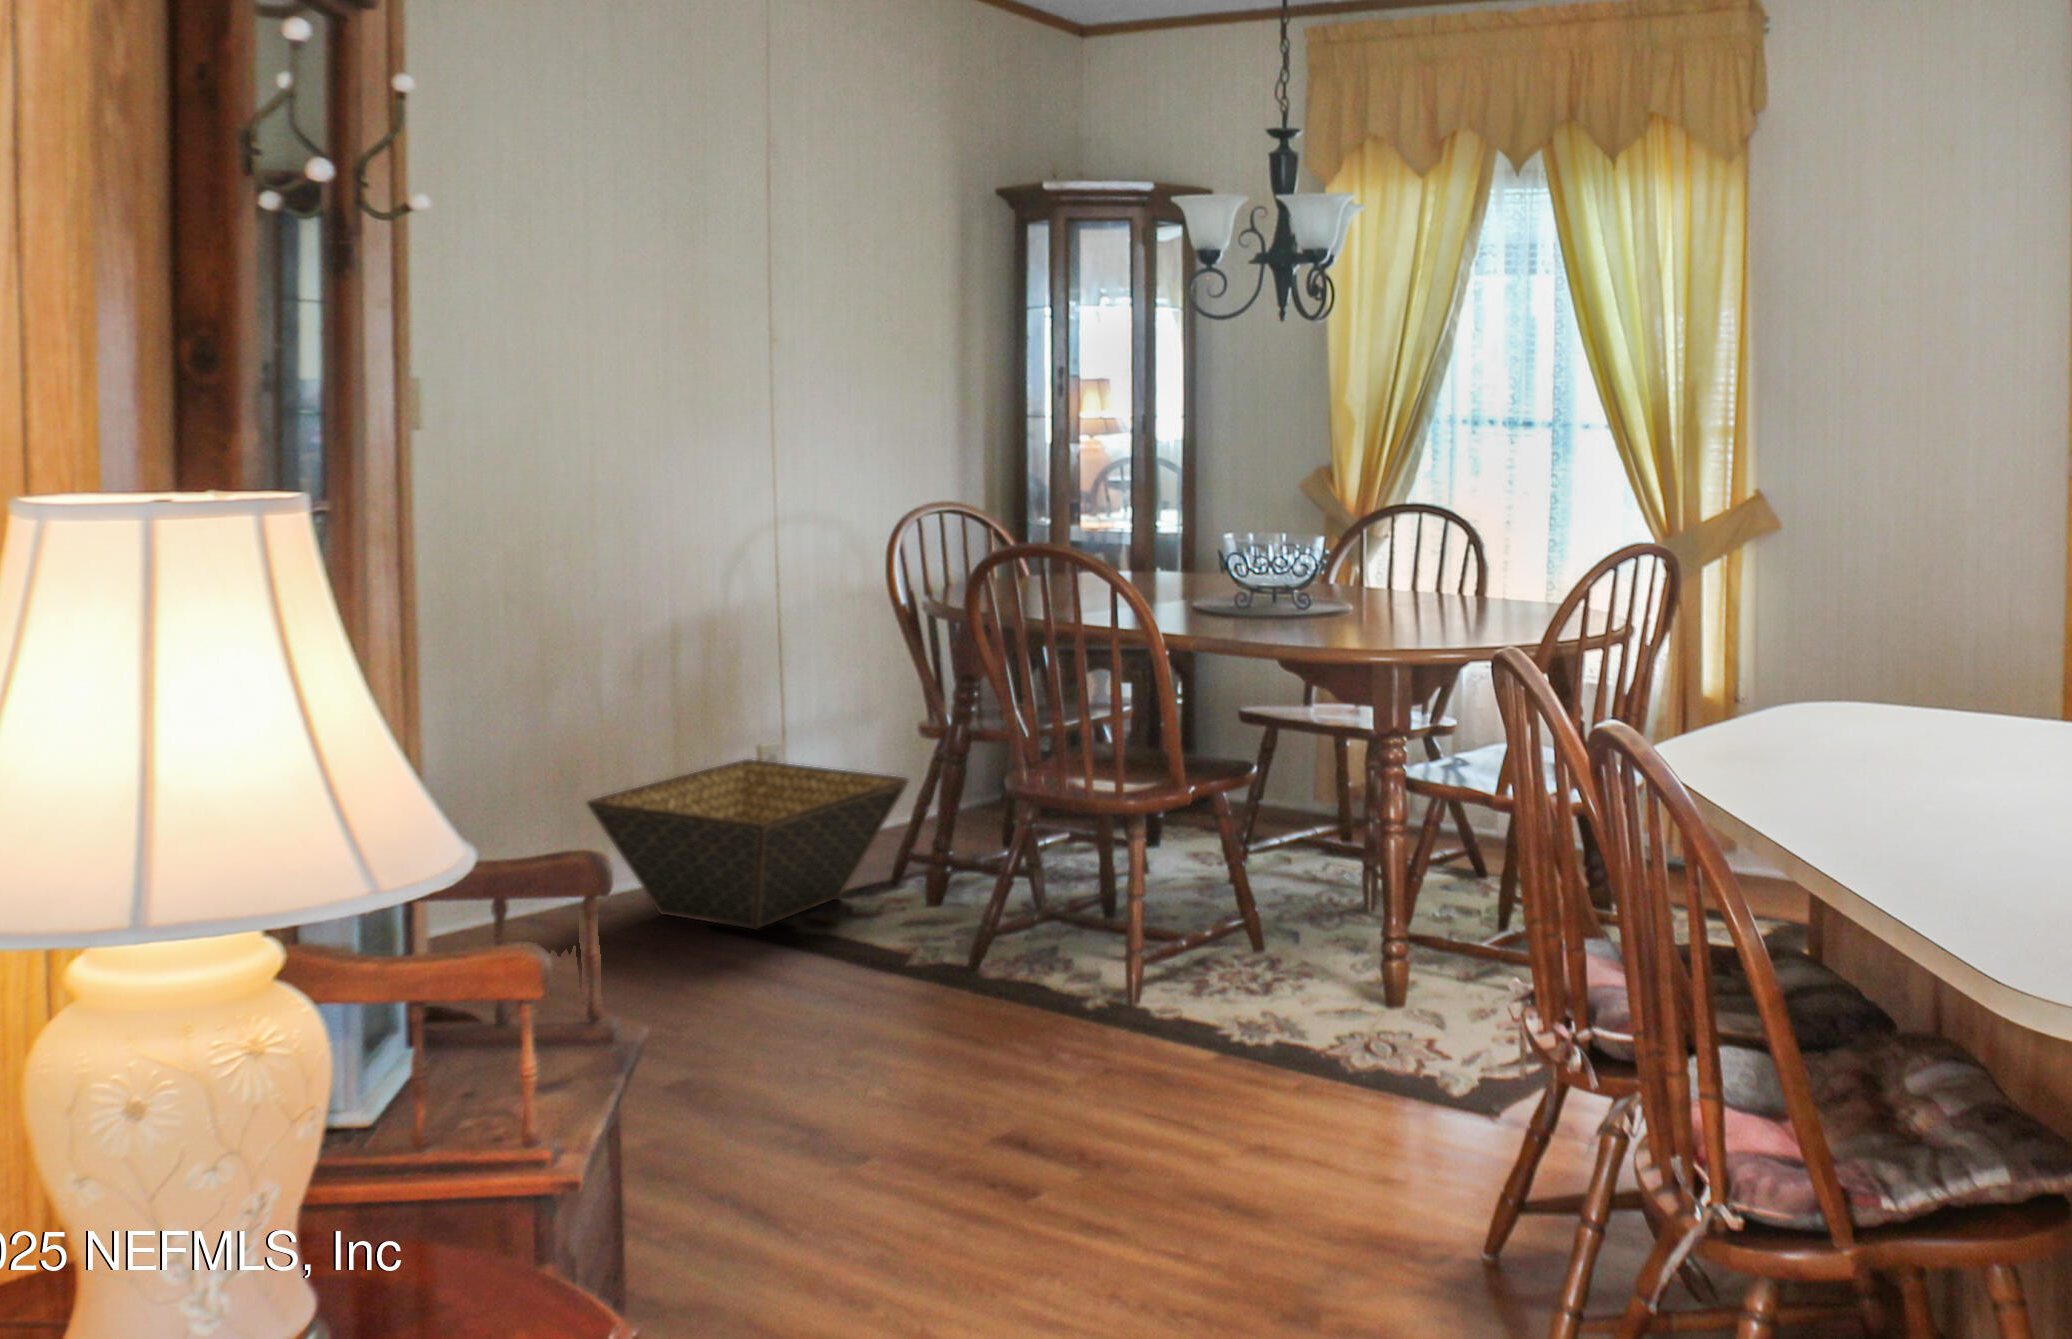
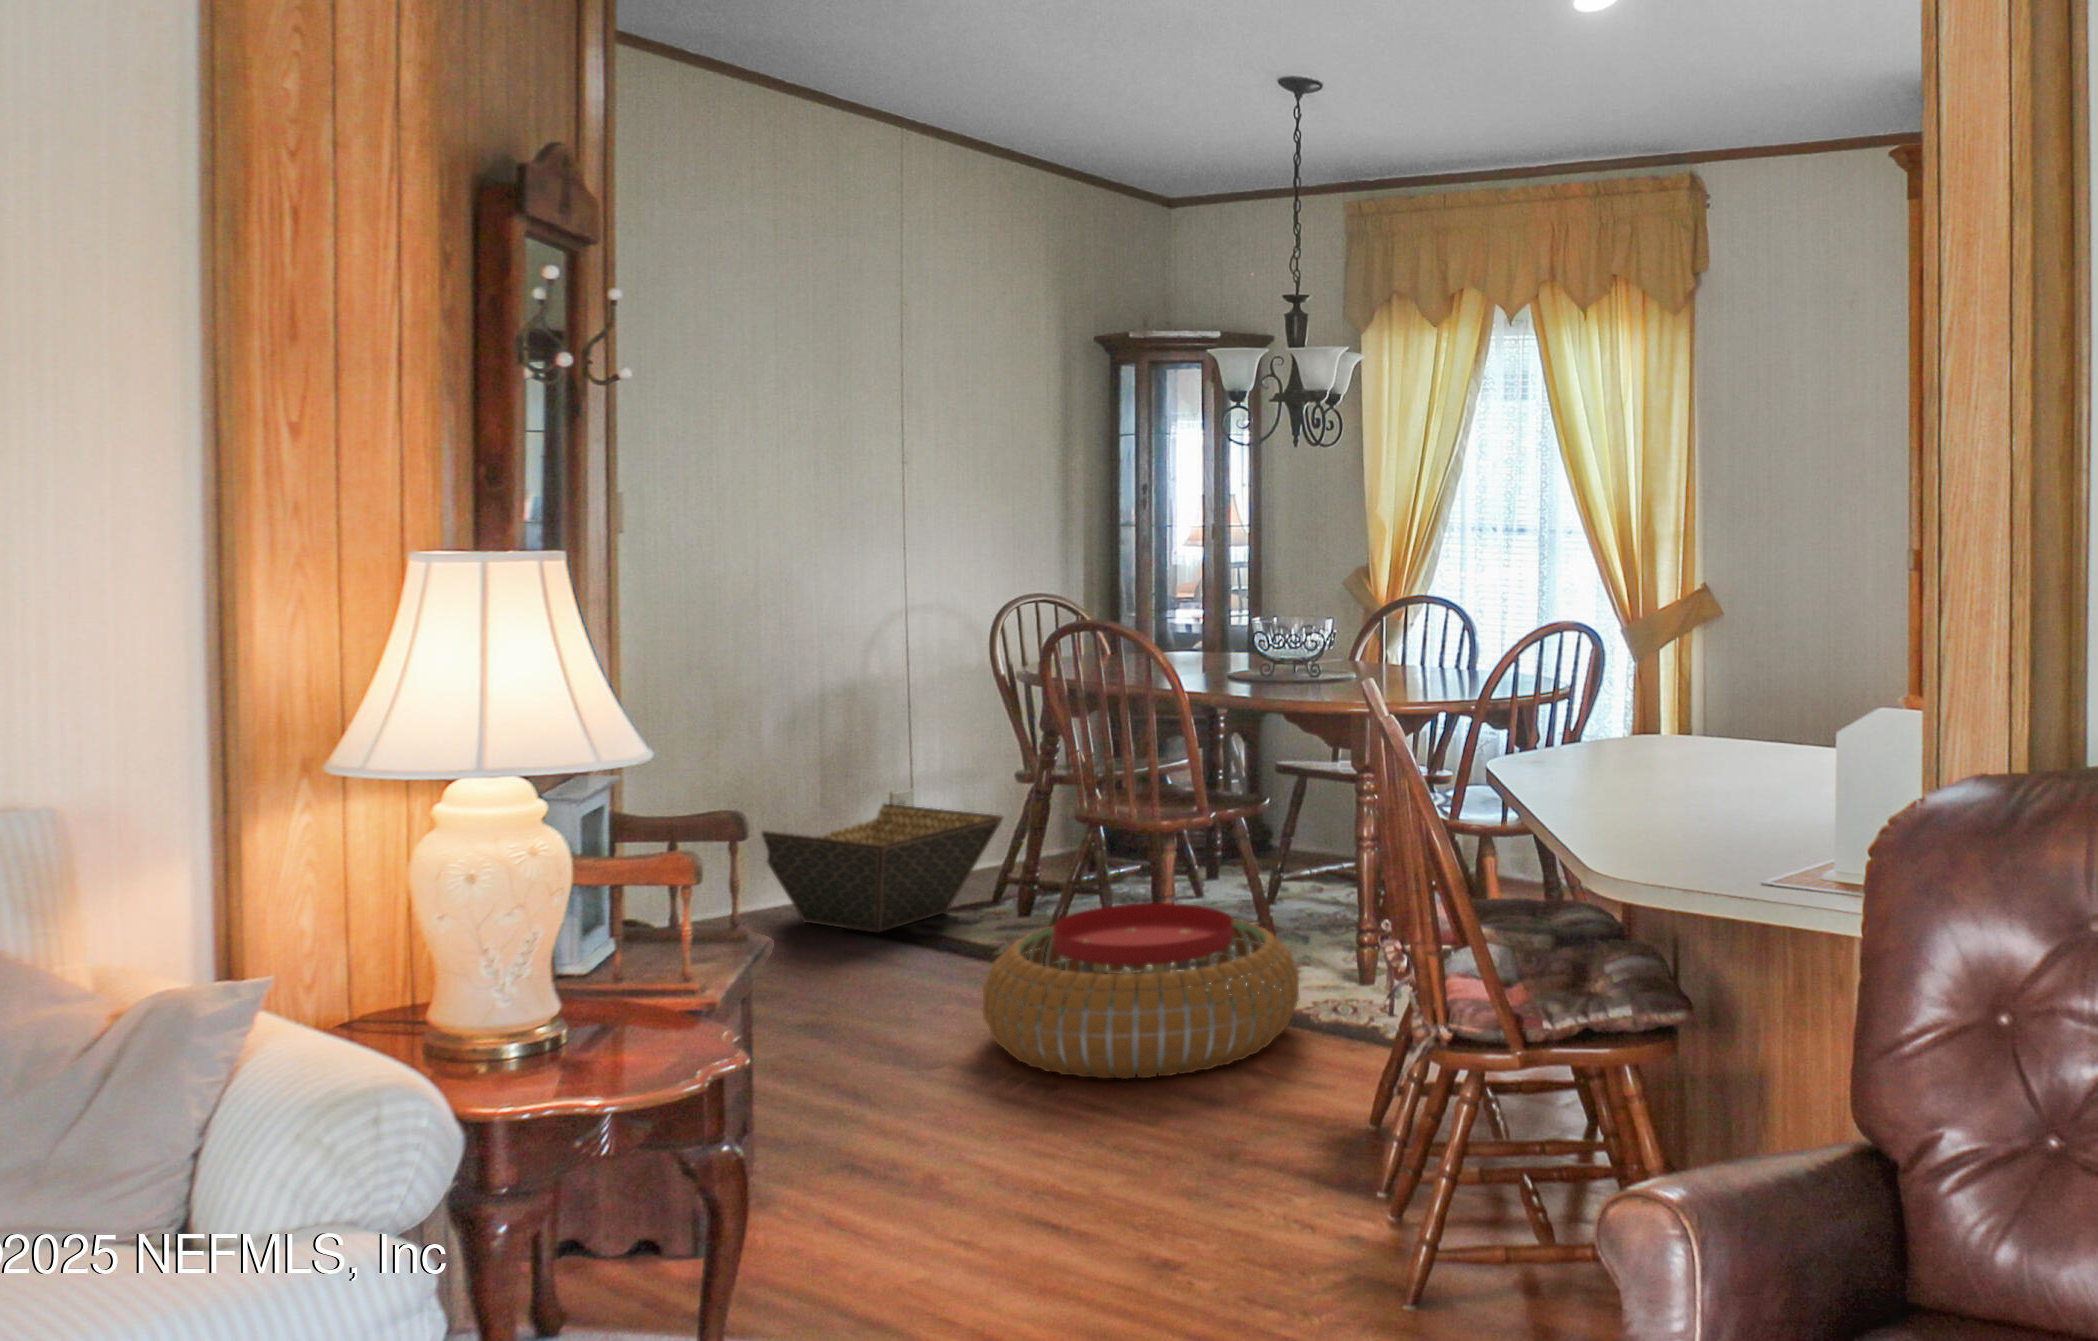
pouf: none [919,912,1334,1165] -> present [983,903,1299,1079]

